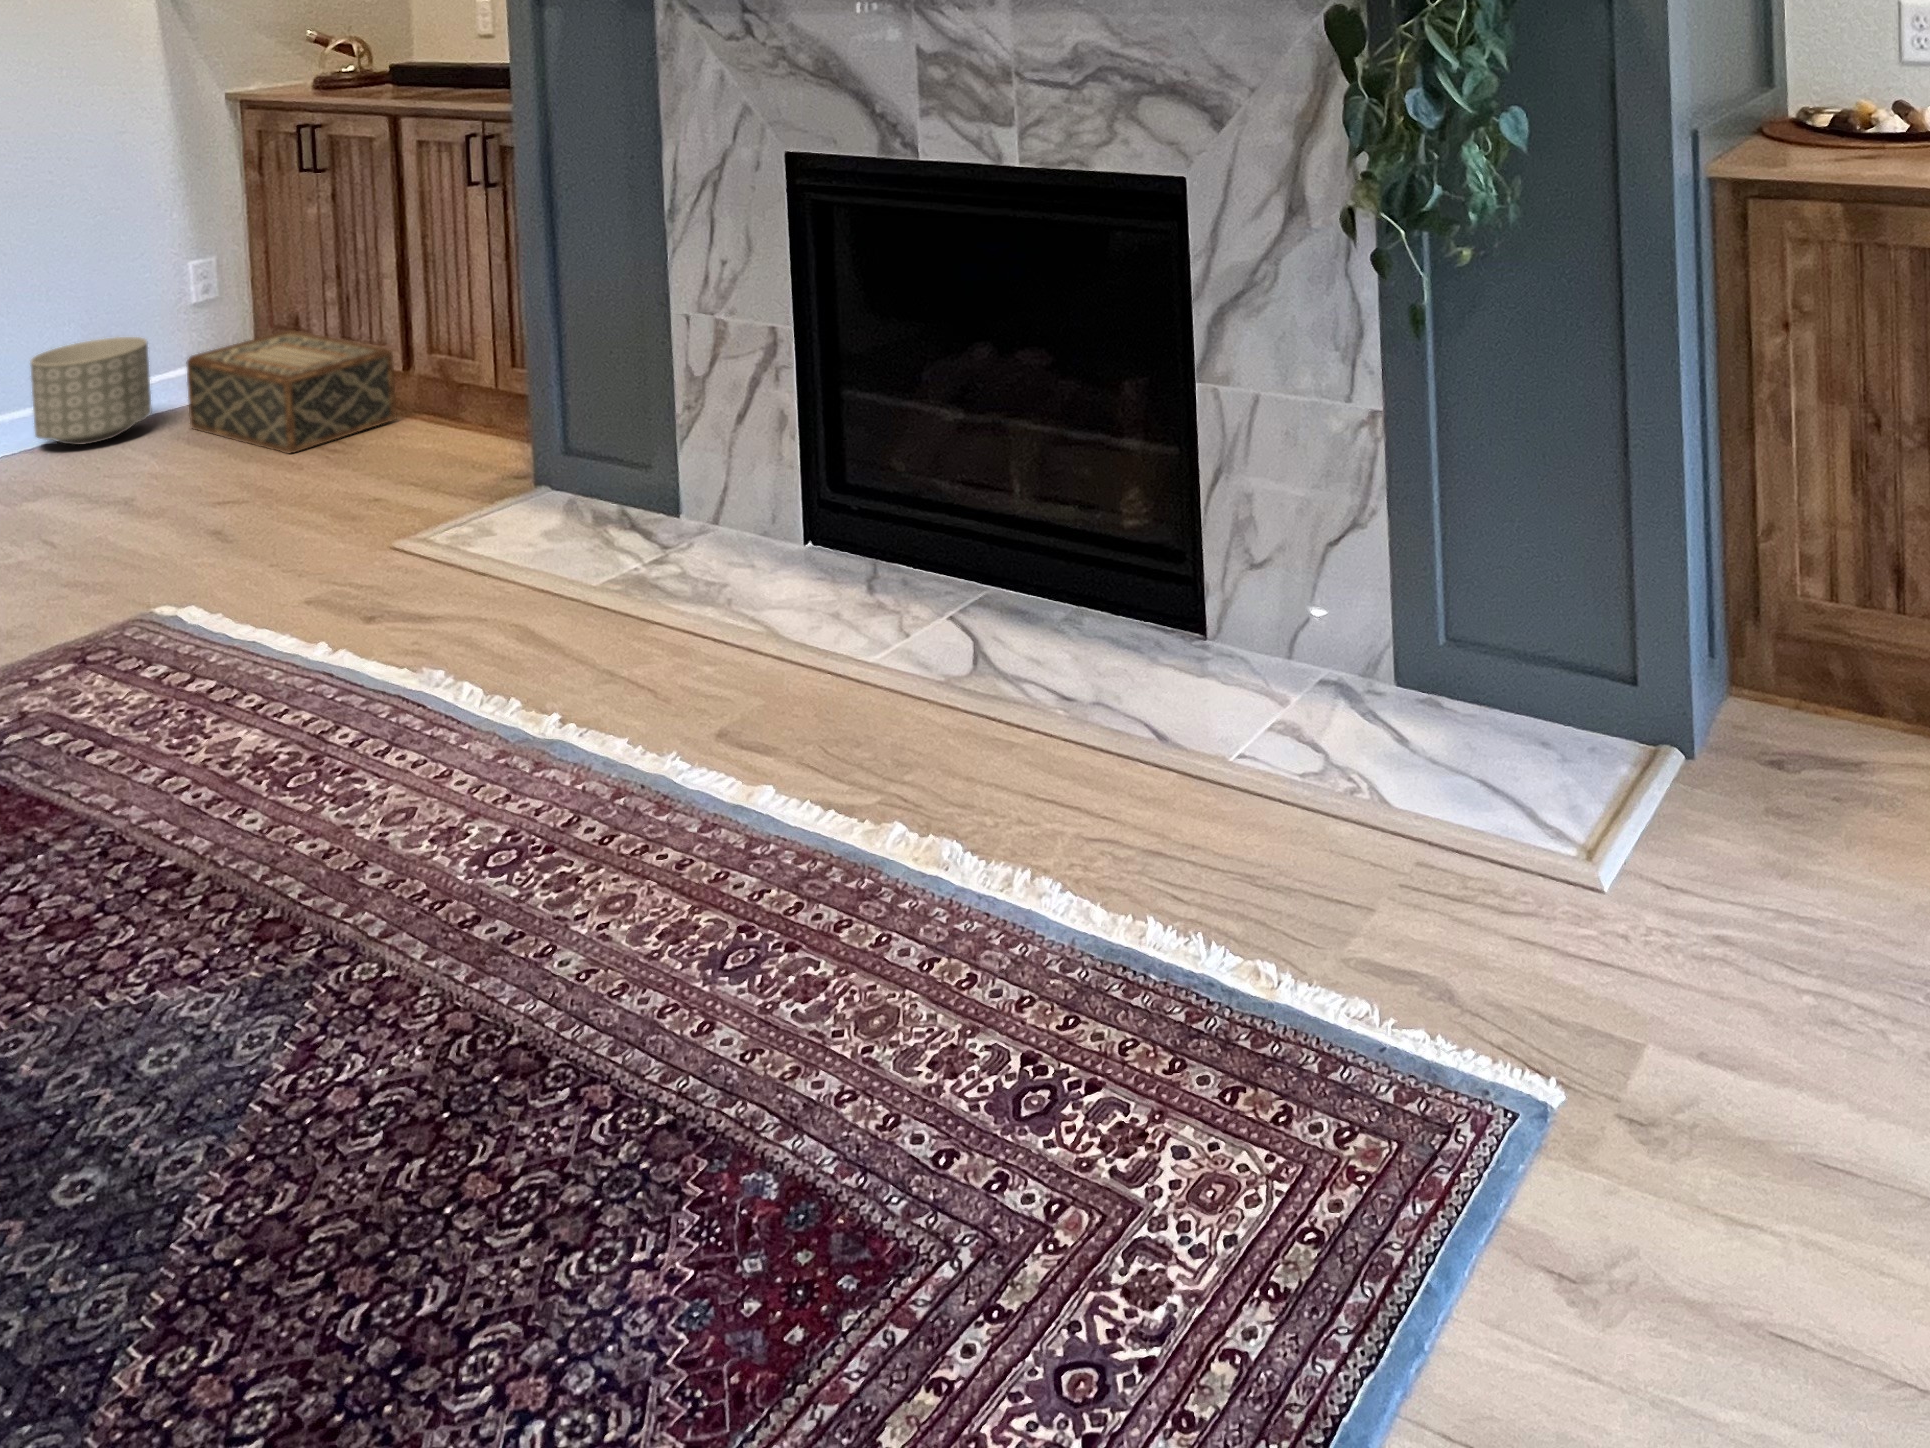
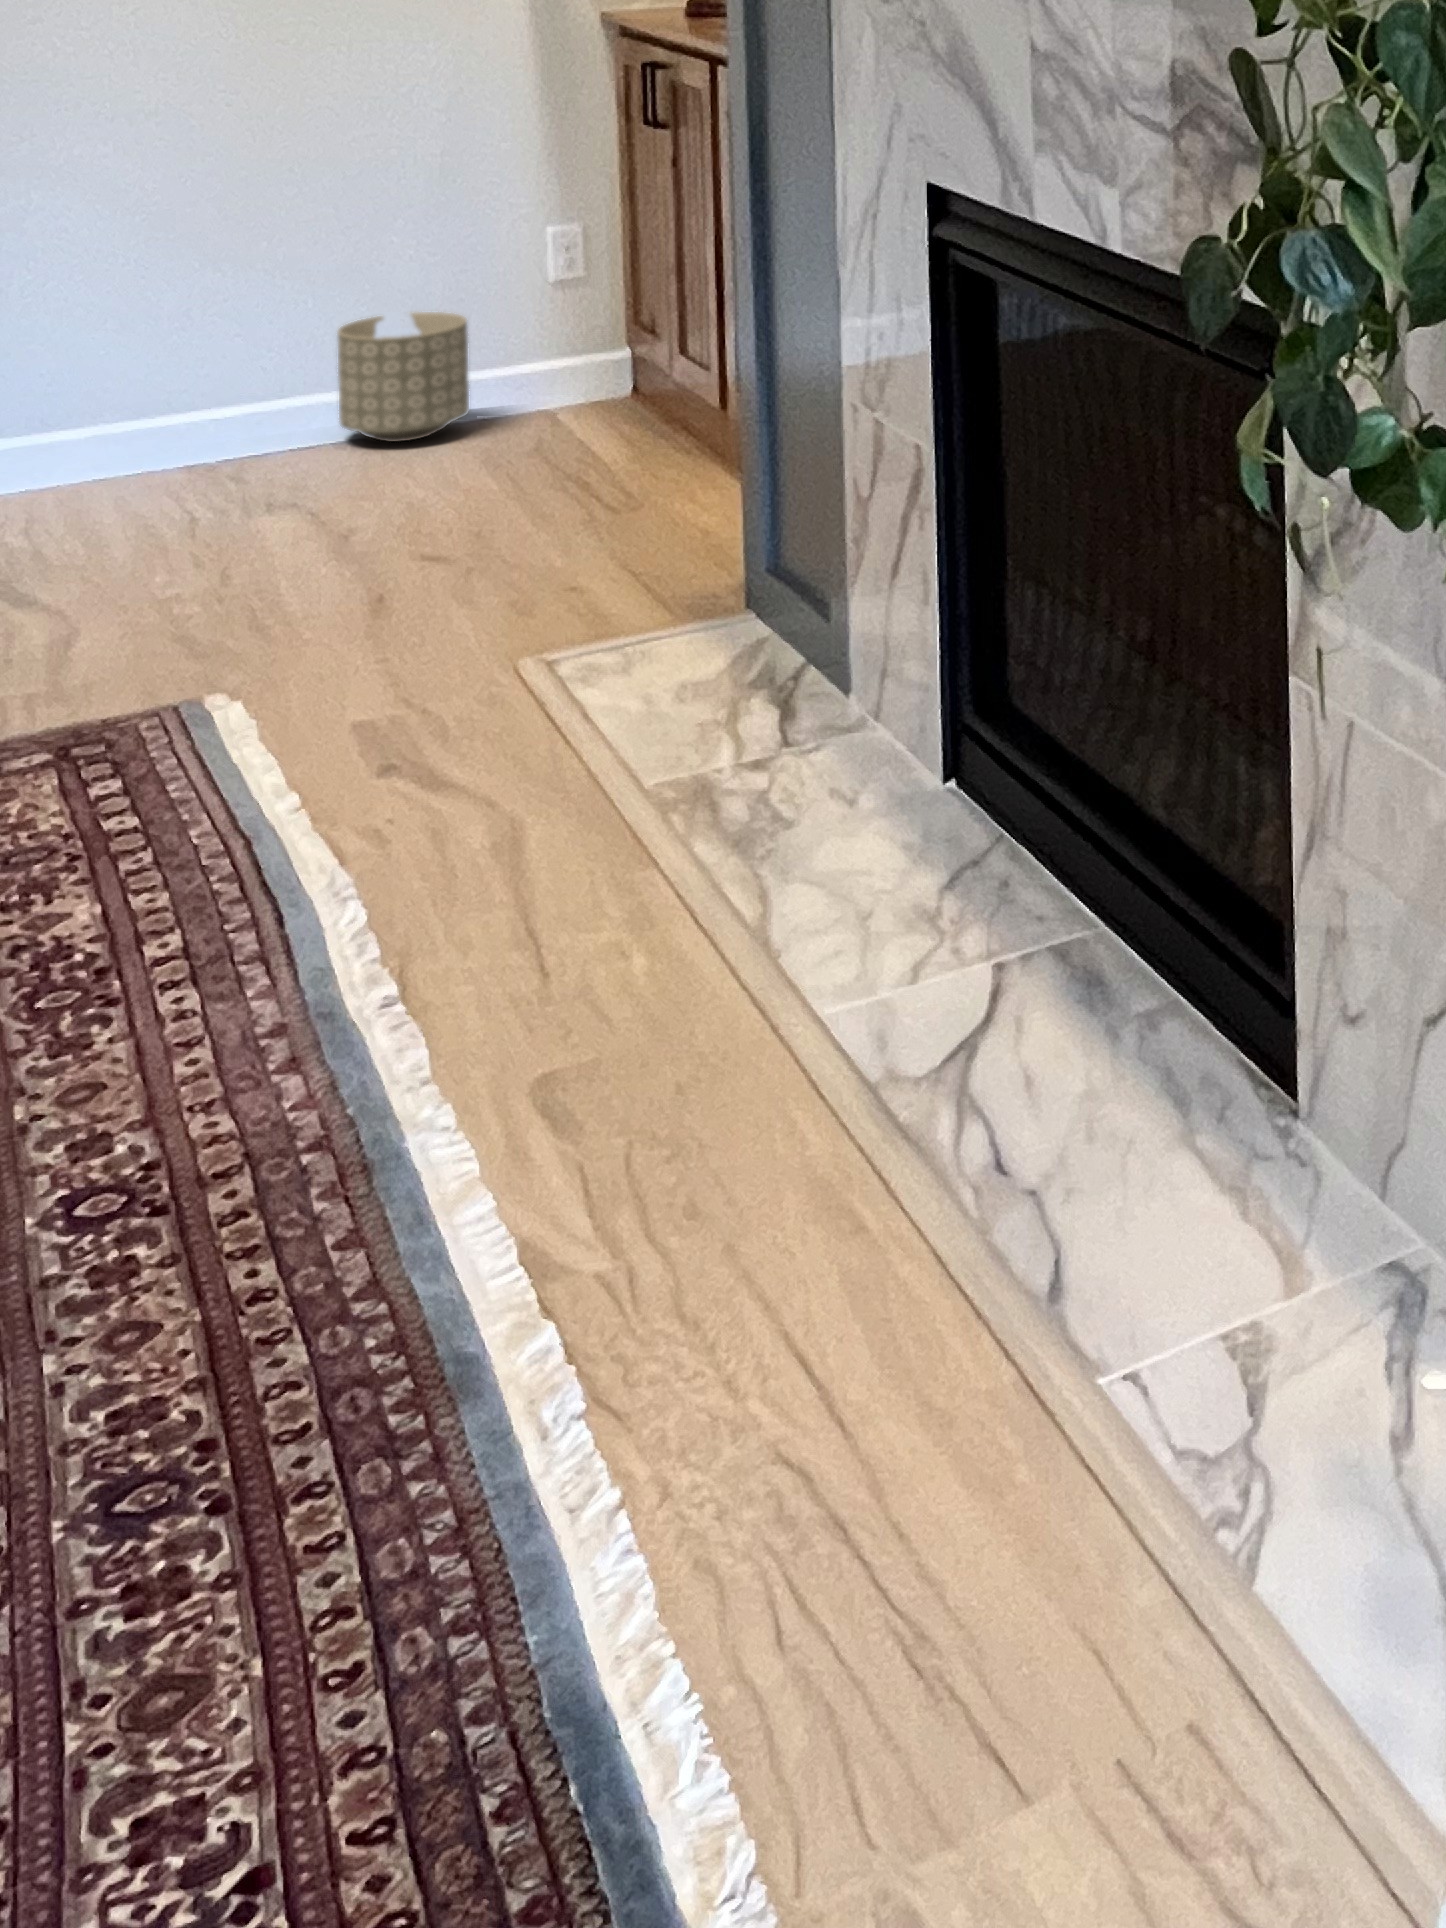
woven basket: present [186,330,397,453] -> none [497,334,699,499]

